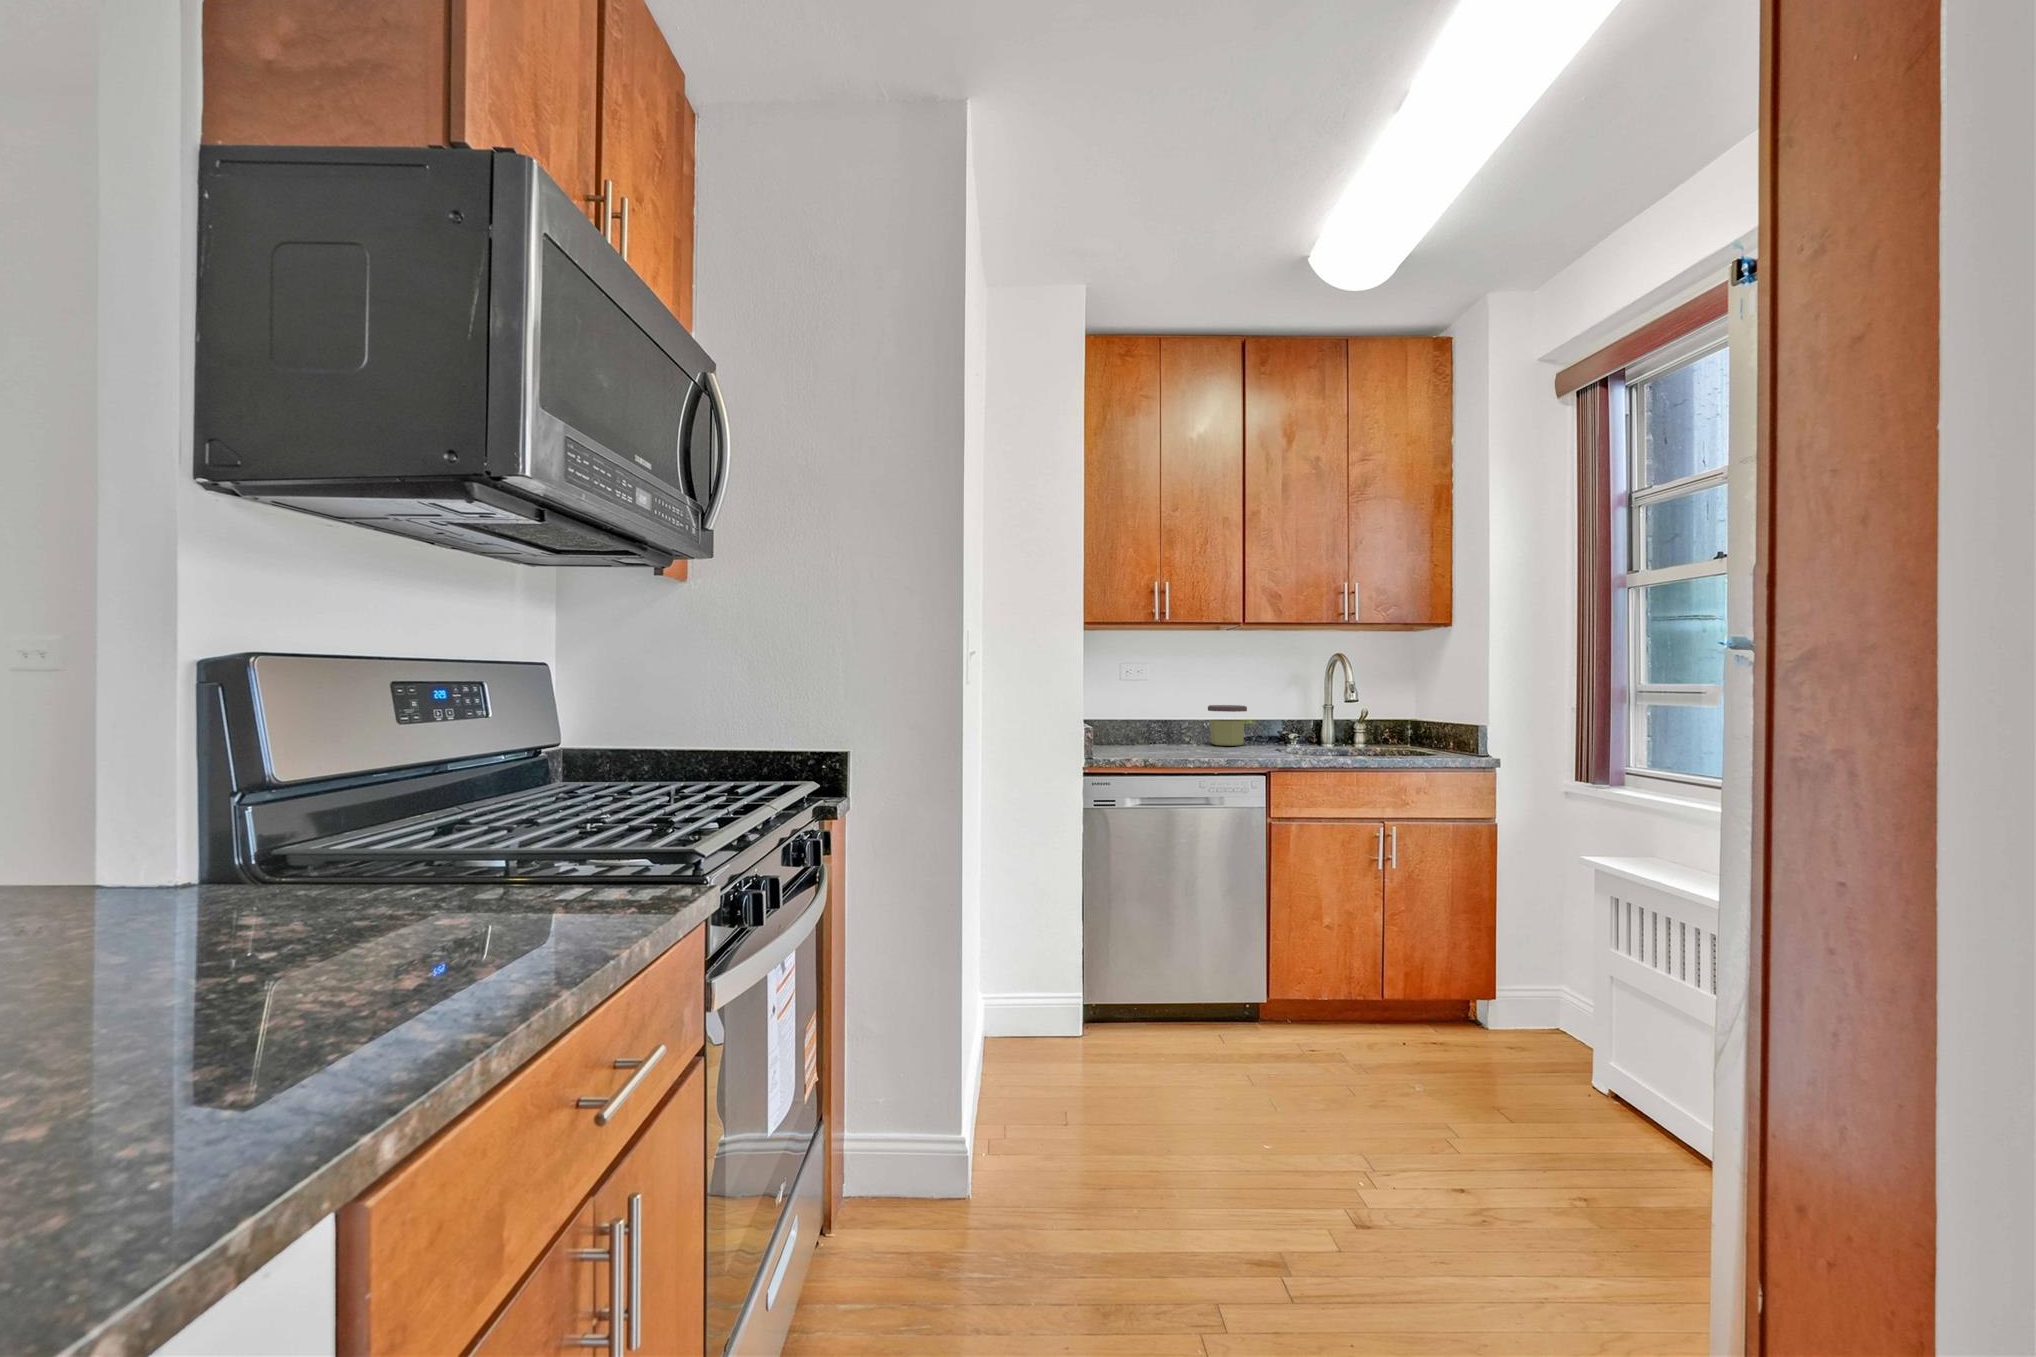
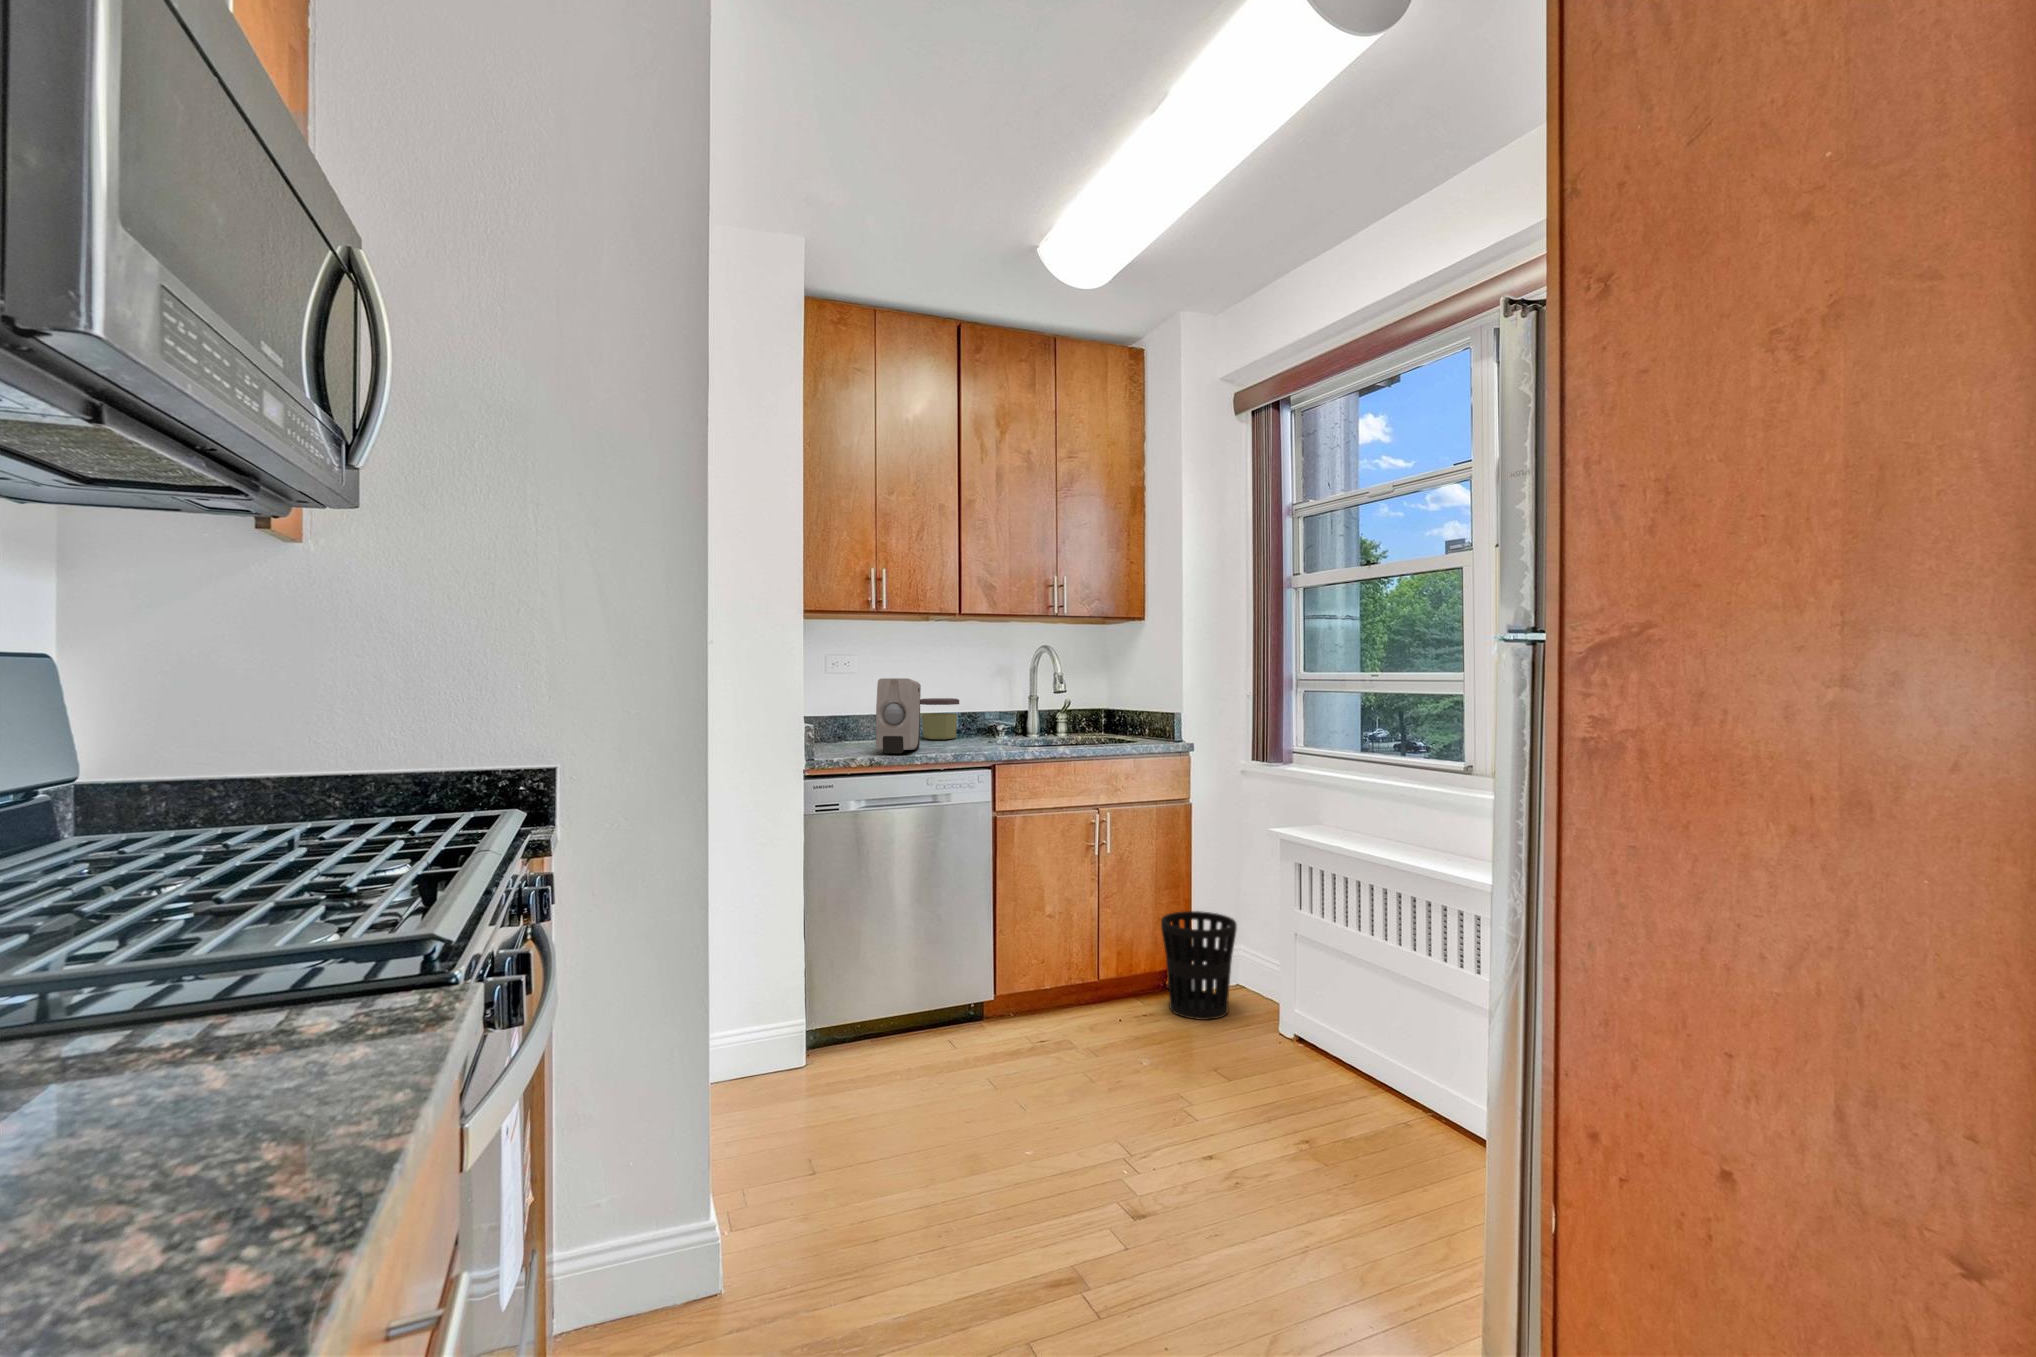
soap dispenser: none [1156,685,1203,757] -> present [876,678,921,753]
wastebasket: none [1454,940,1544,1059] -> present [1161,911,1237,1020]

